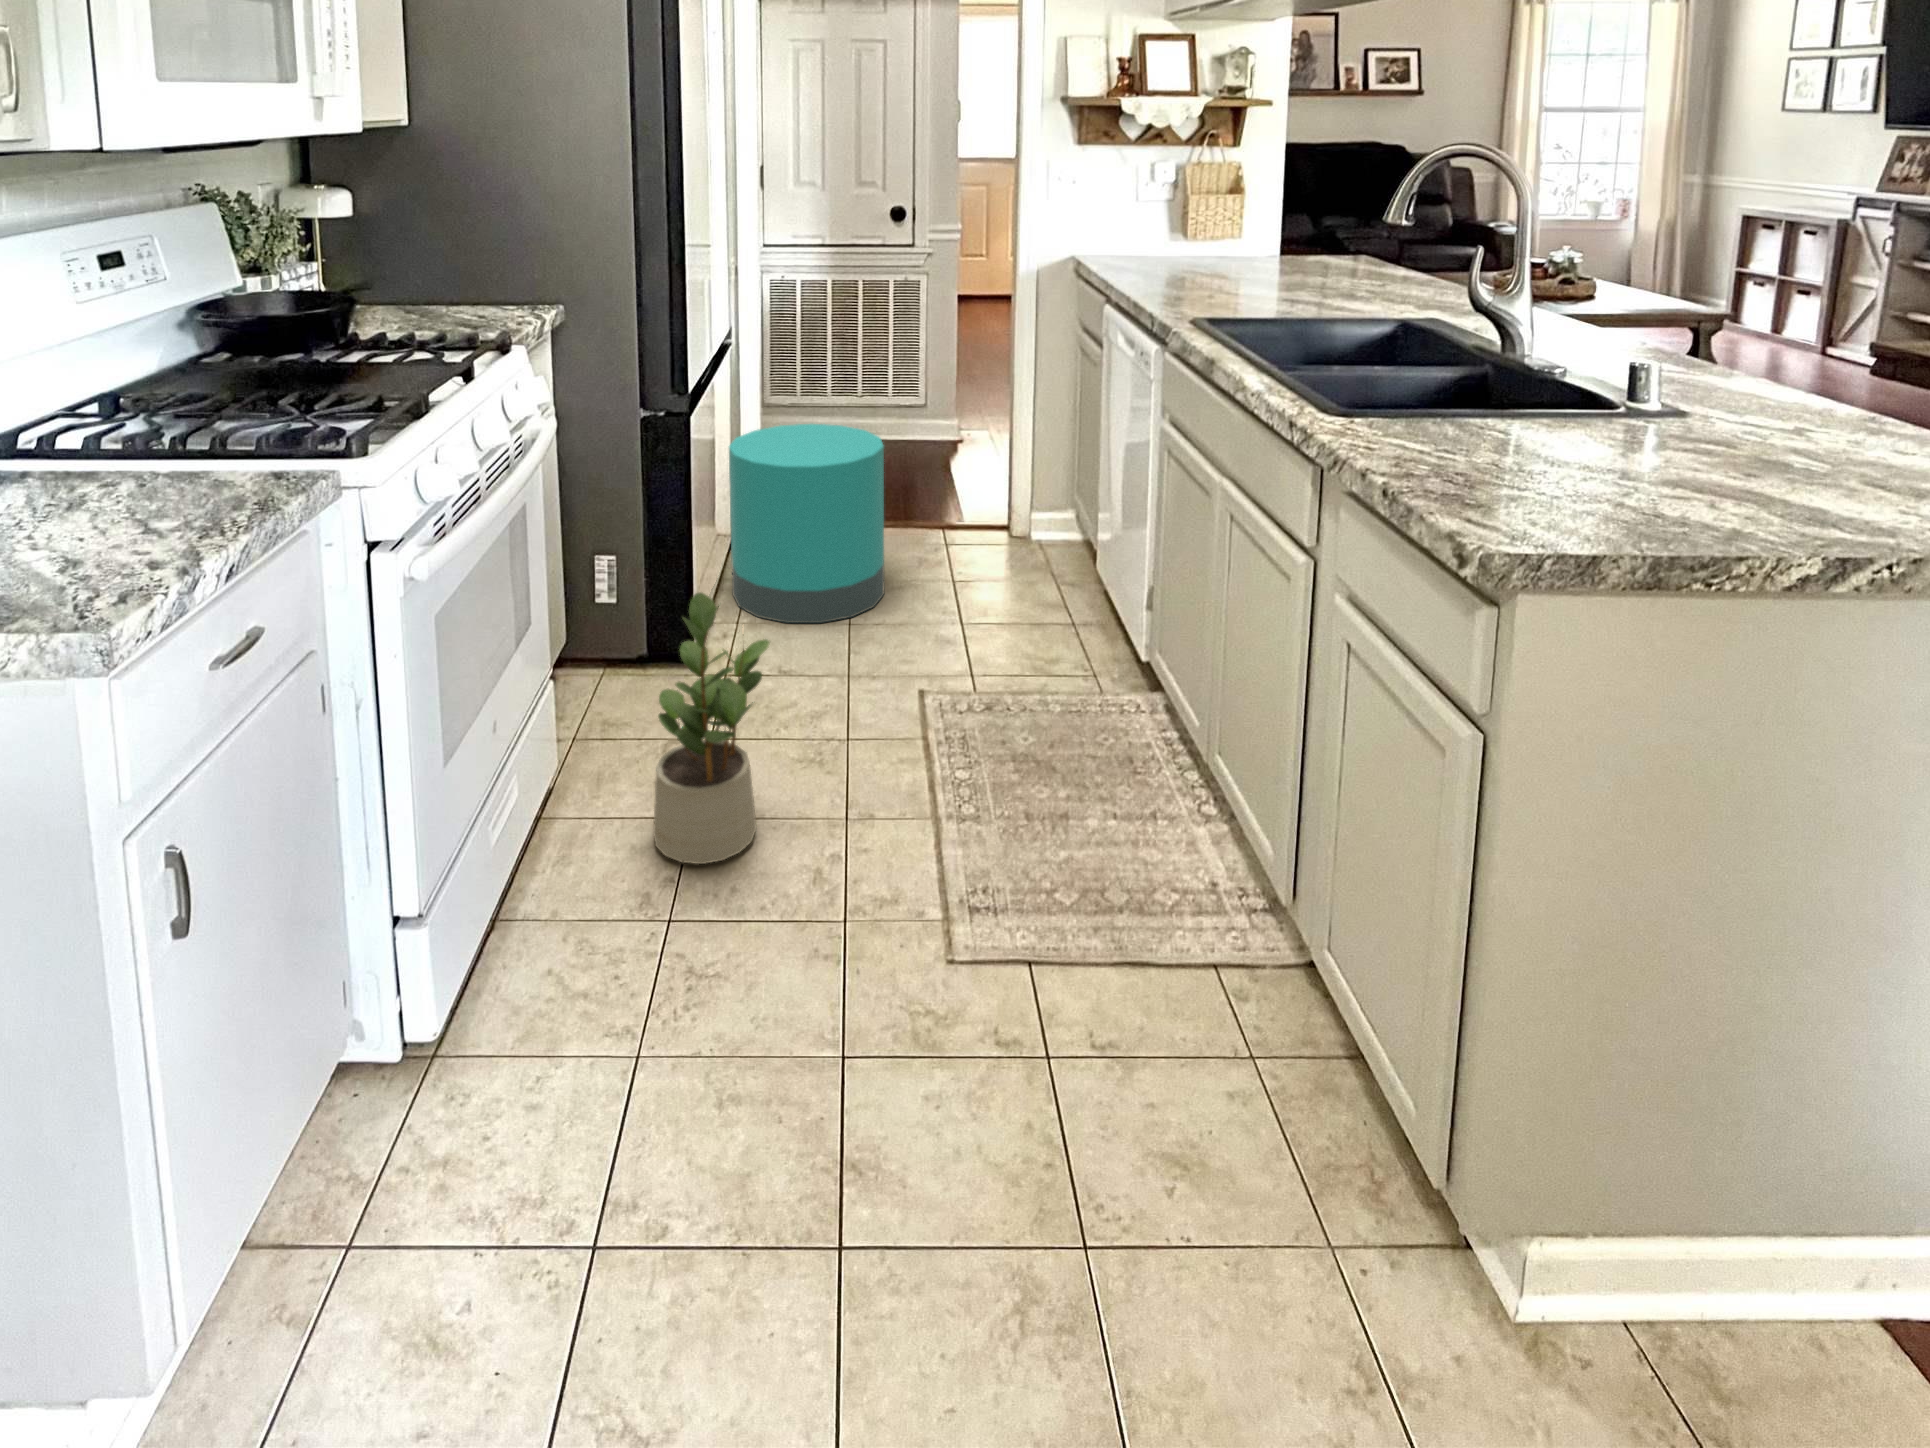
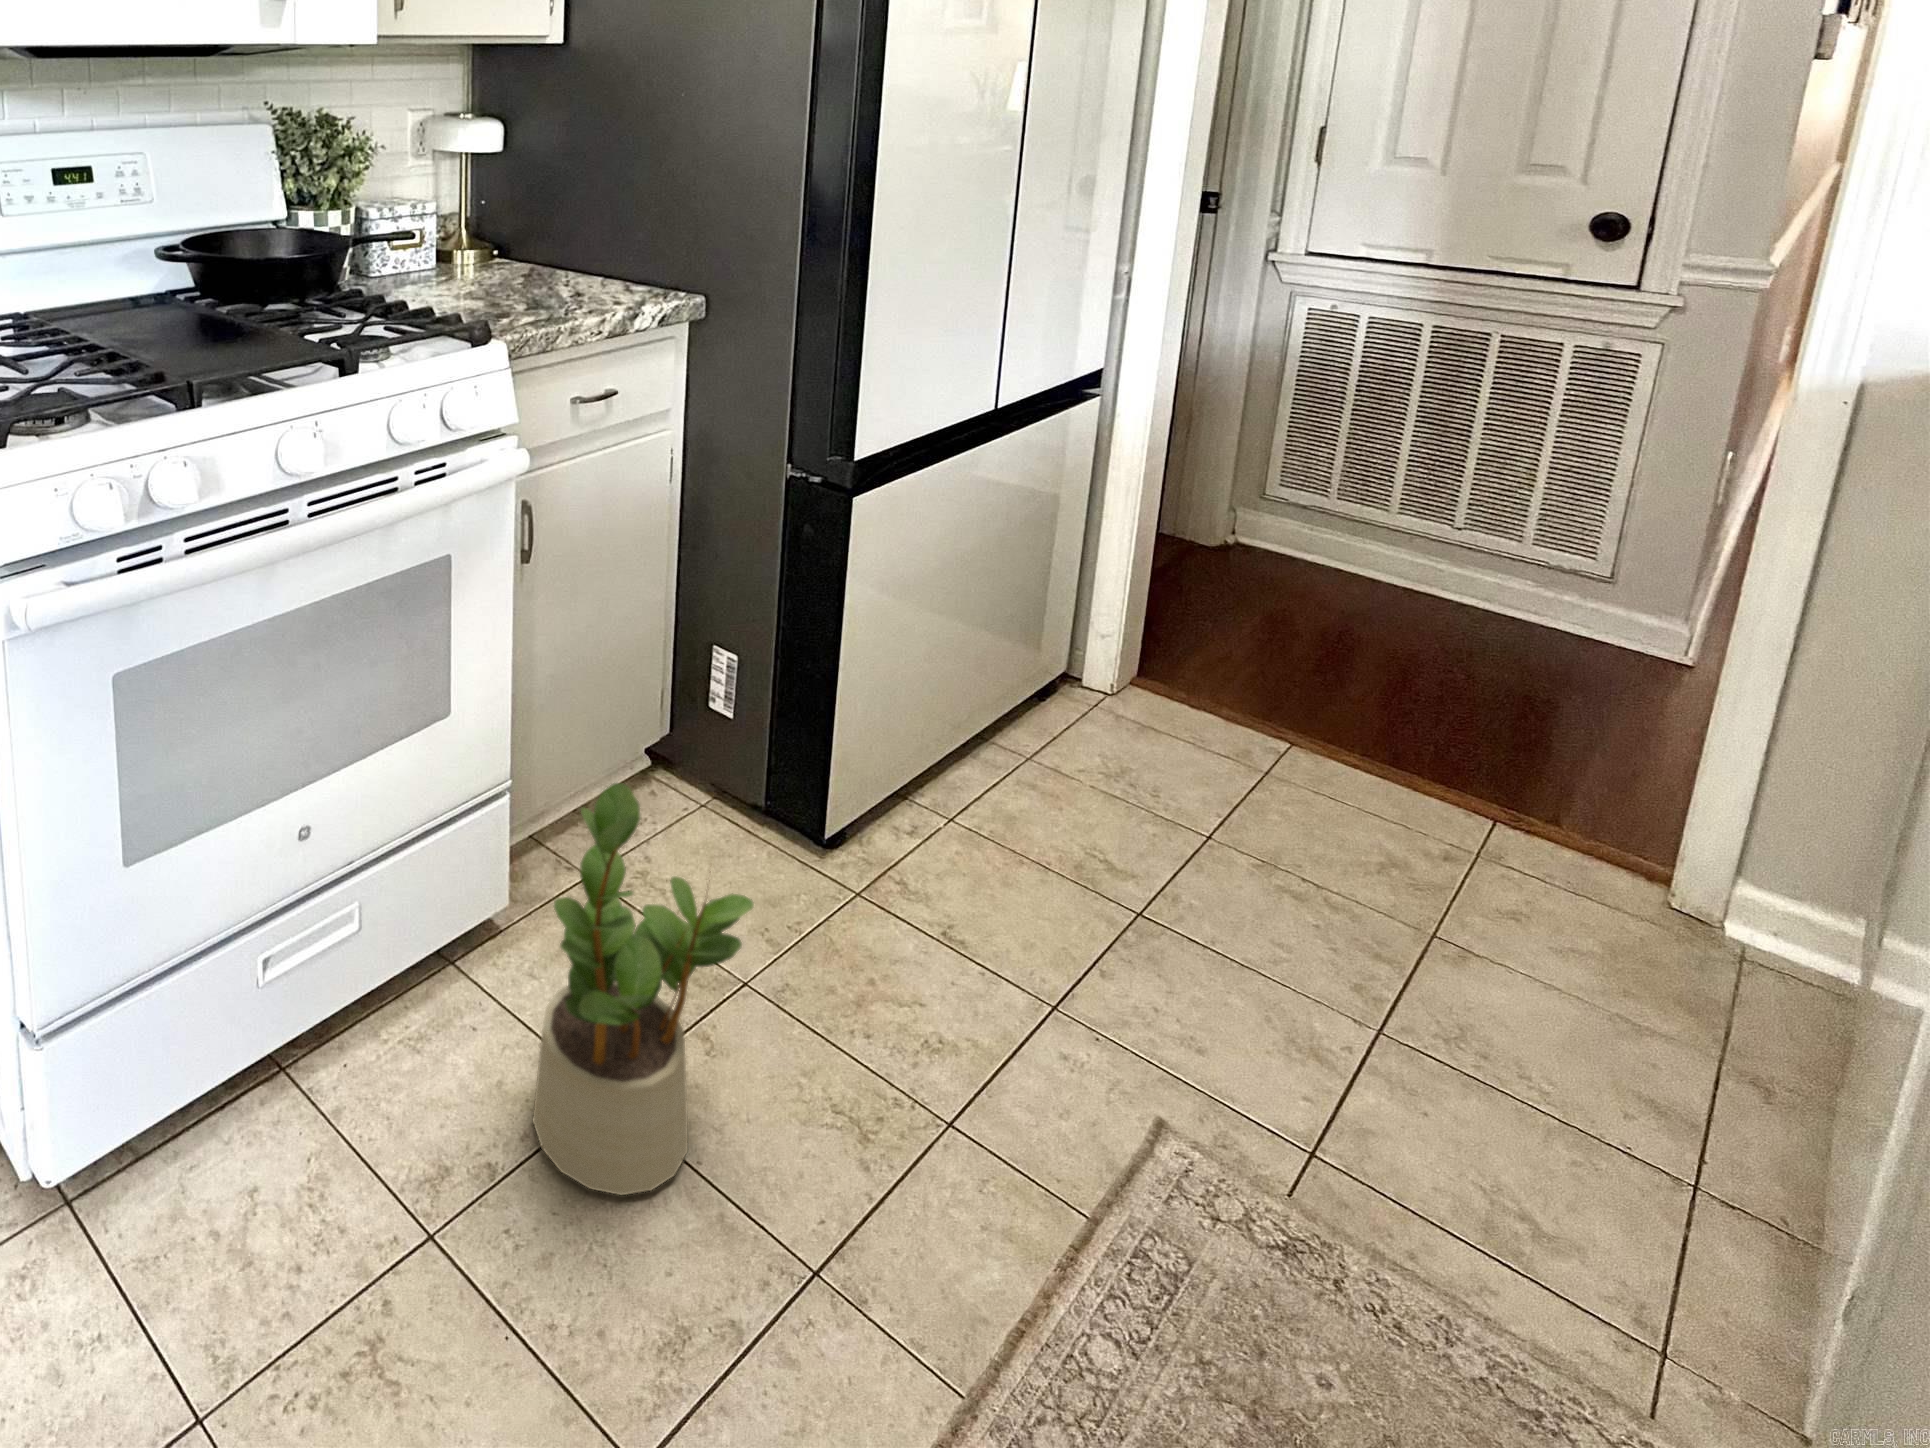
trash can: present [729,424,884,623] -> none [973,541,1301,910]

